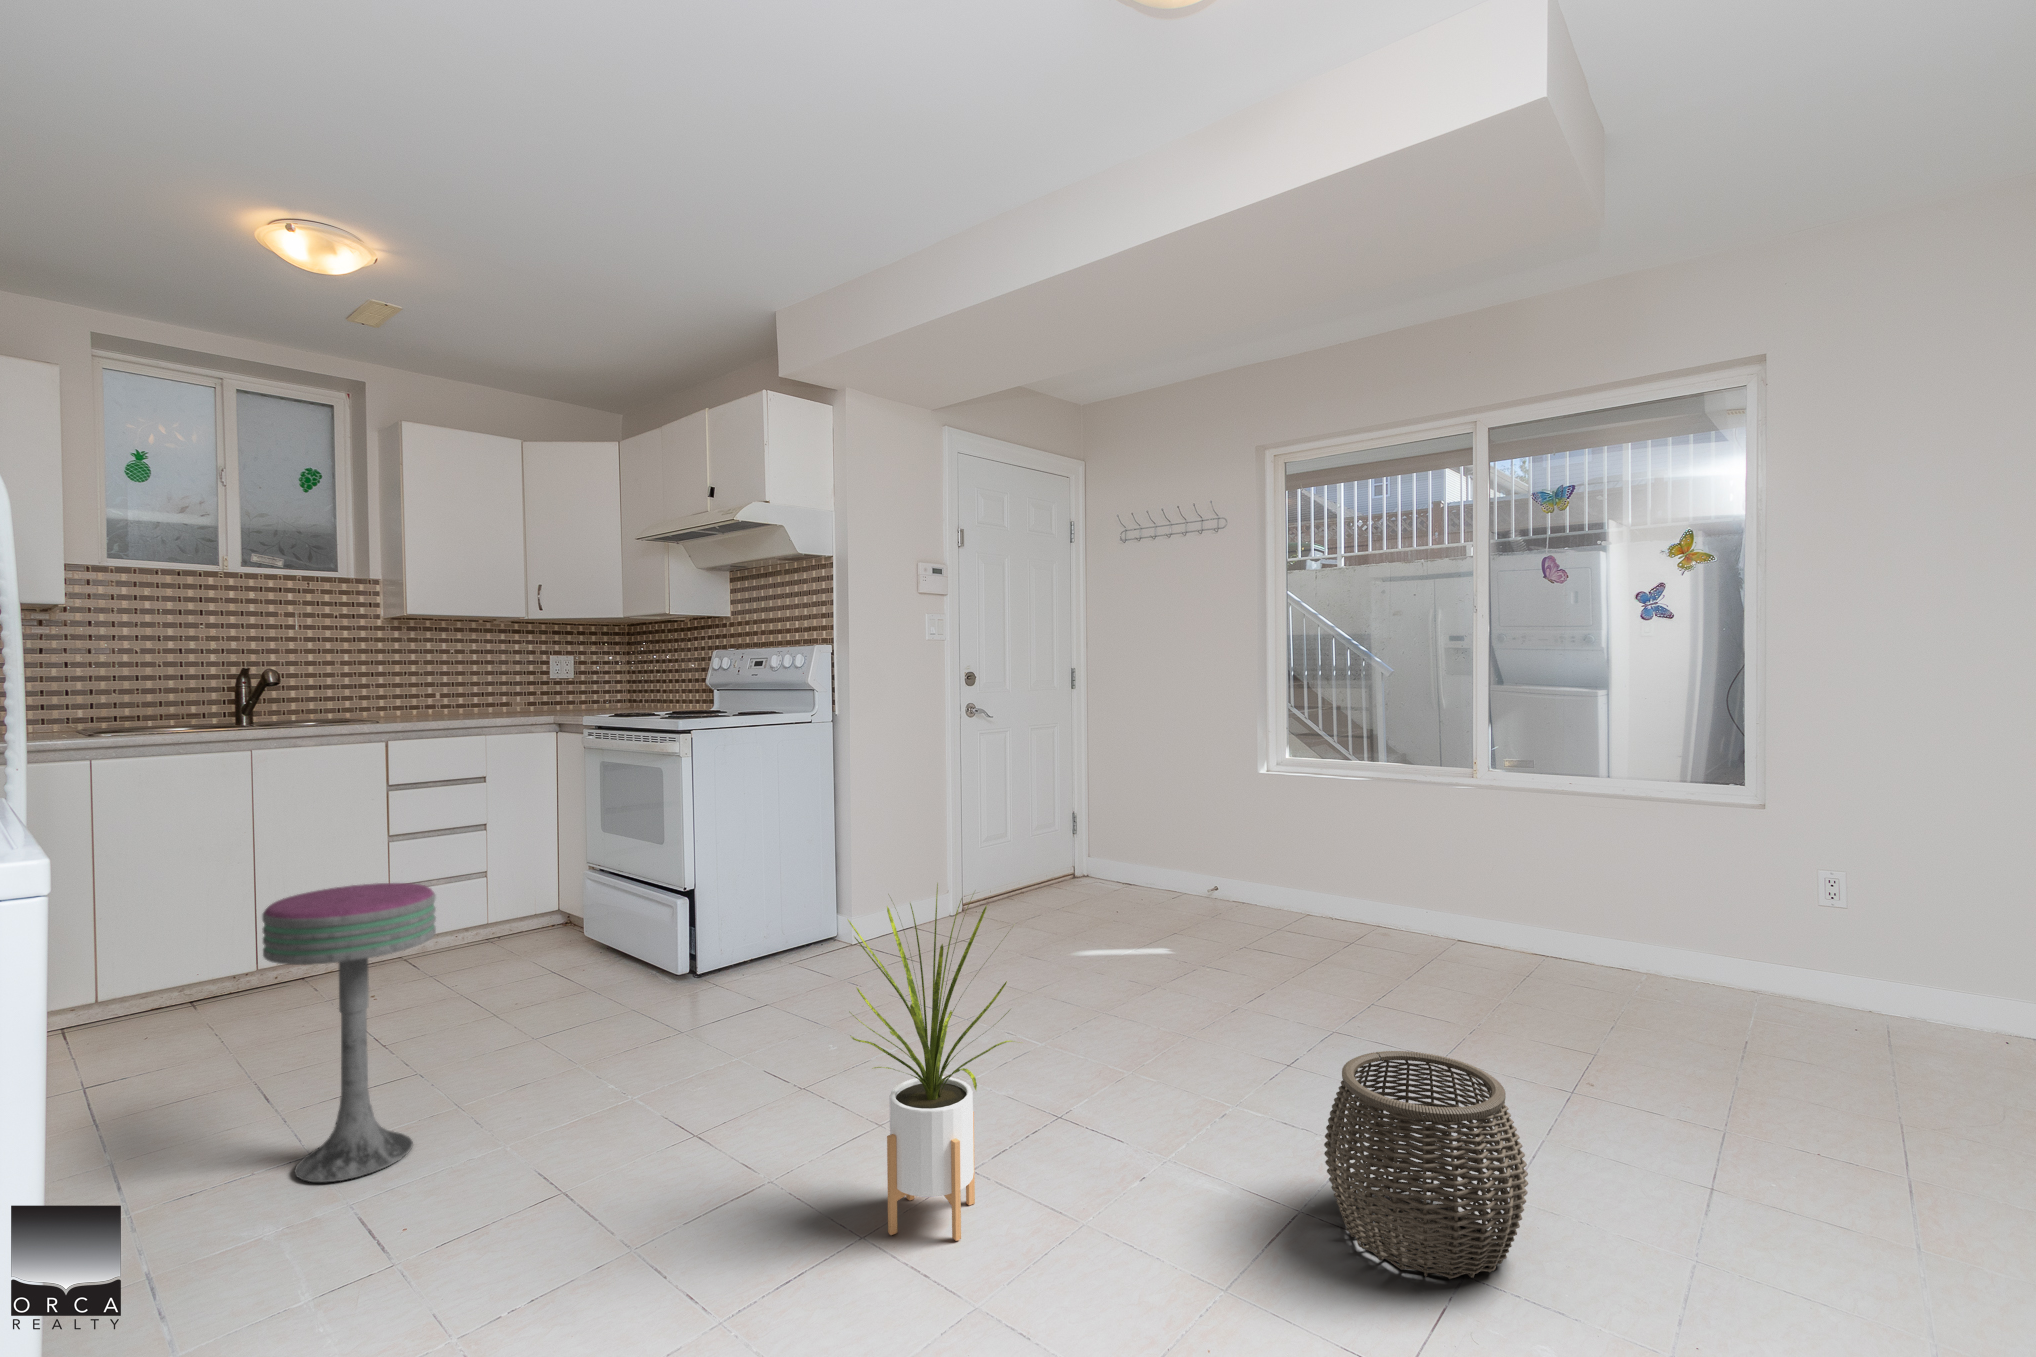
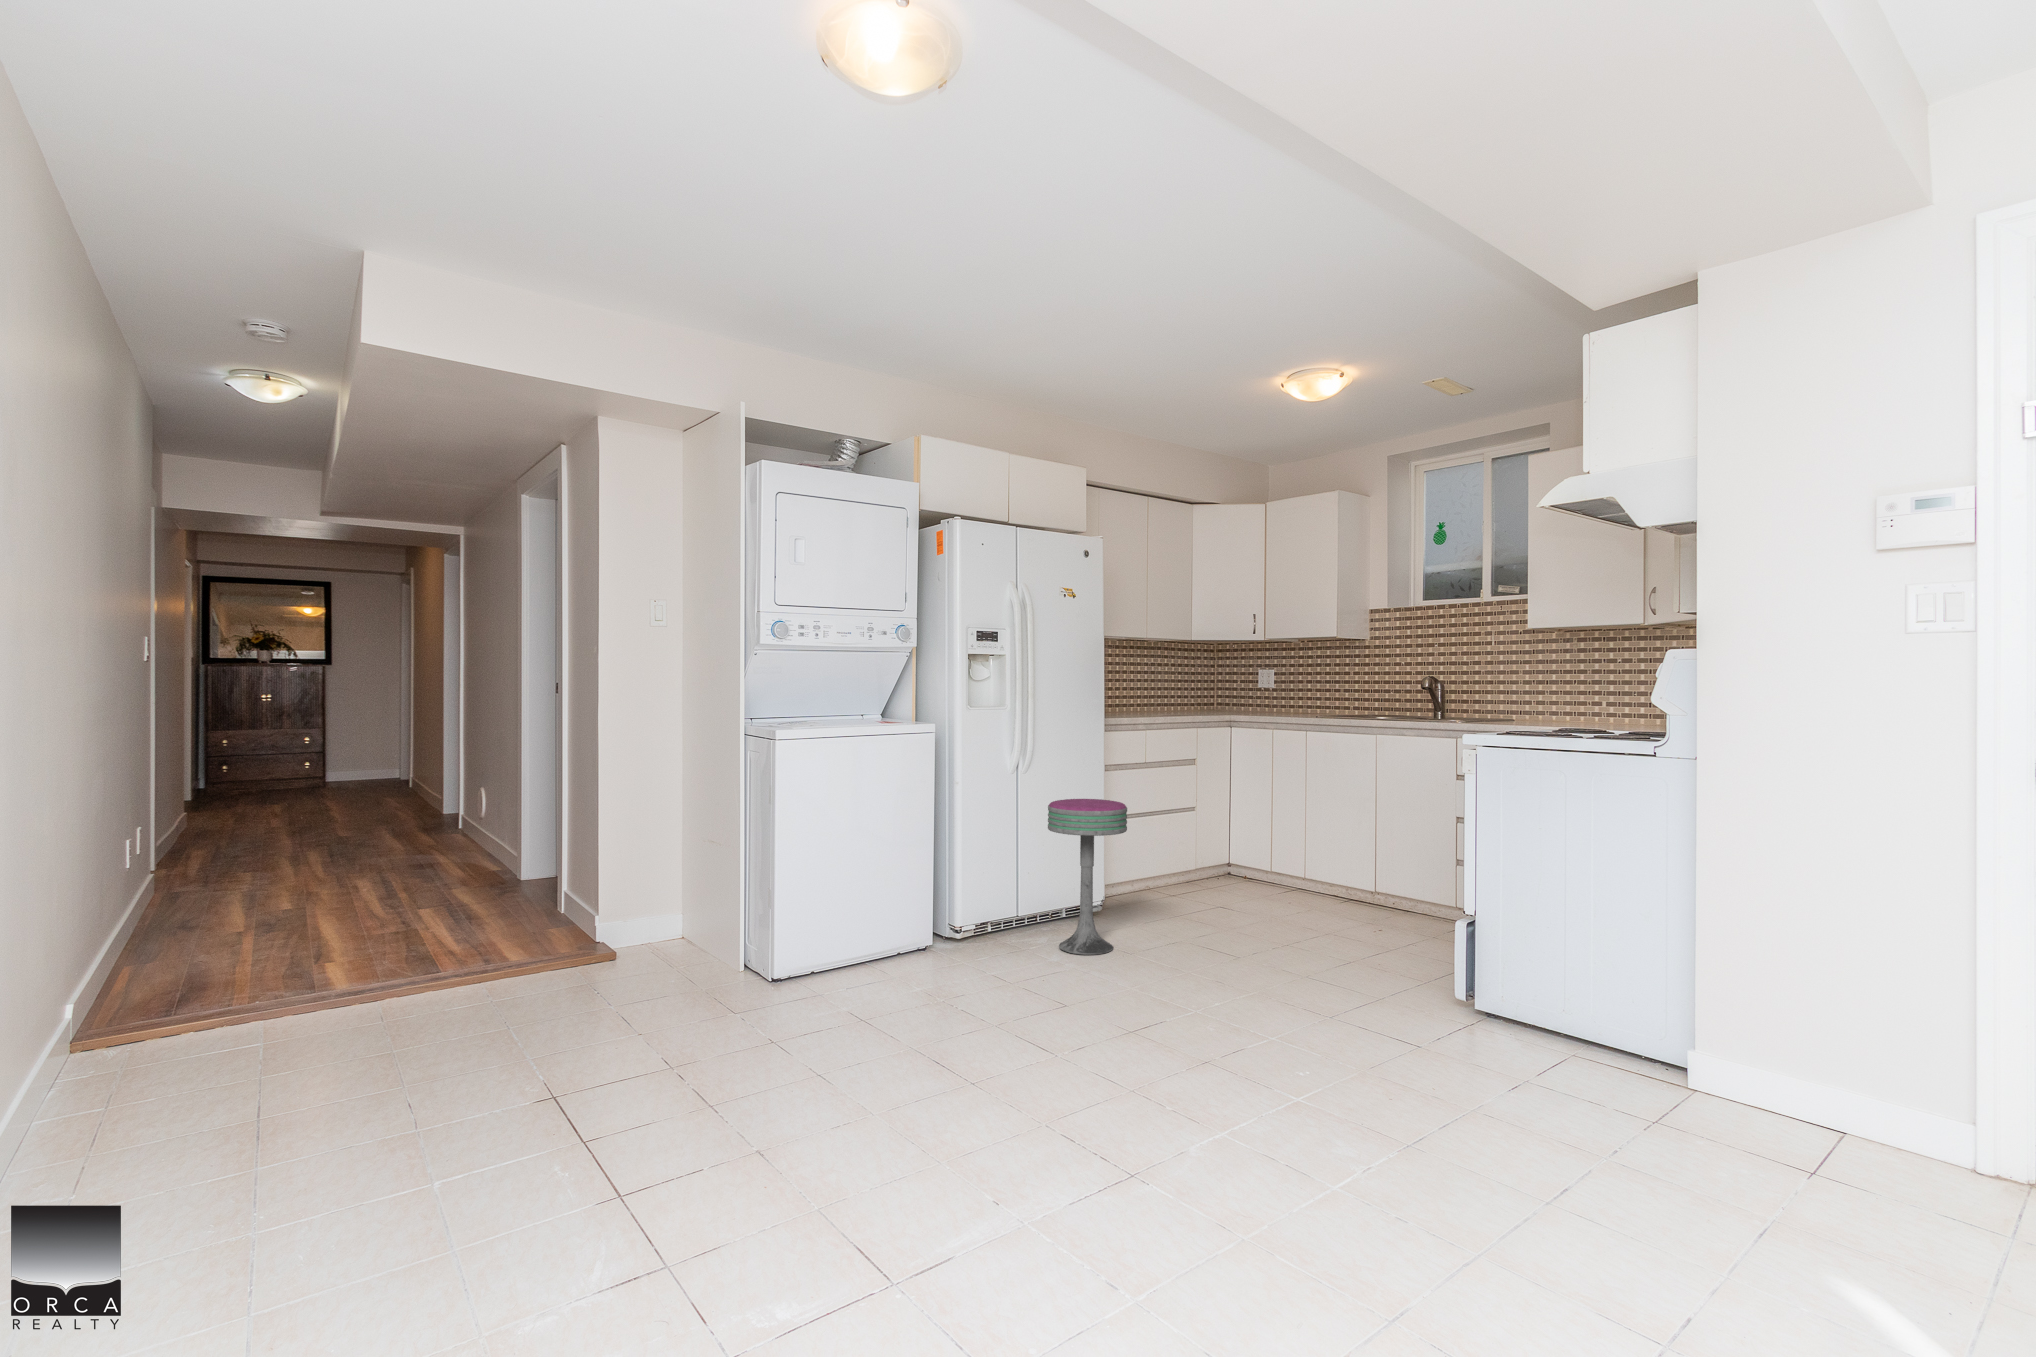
house plant: present [848,884,1013,1241] -> none [867,830,992,1078]
woven basket: present [1324,1051,1528,1279] -> none [648,1061,840,1286]

